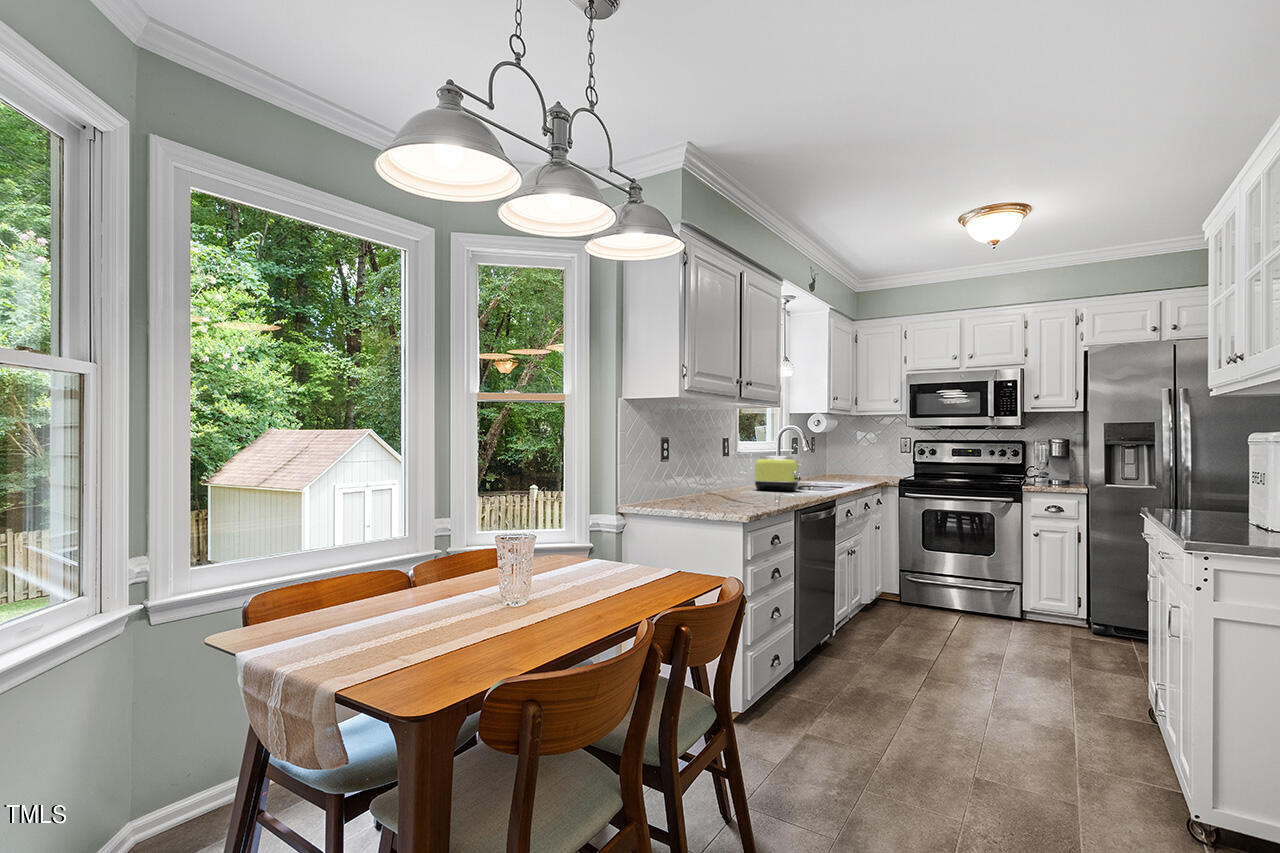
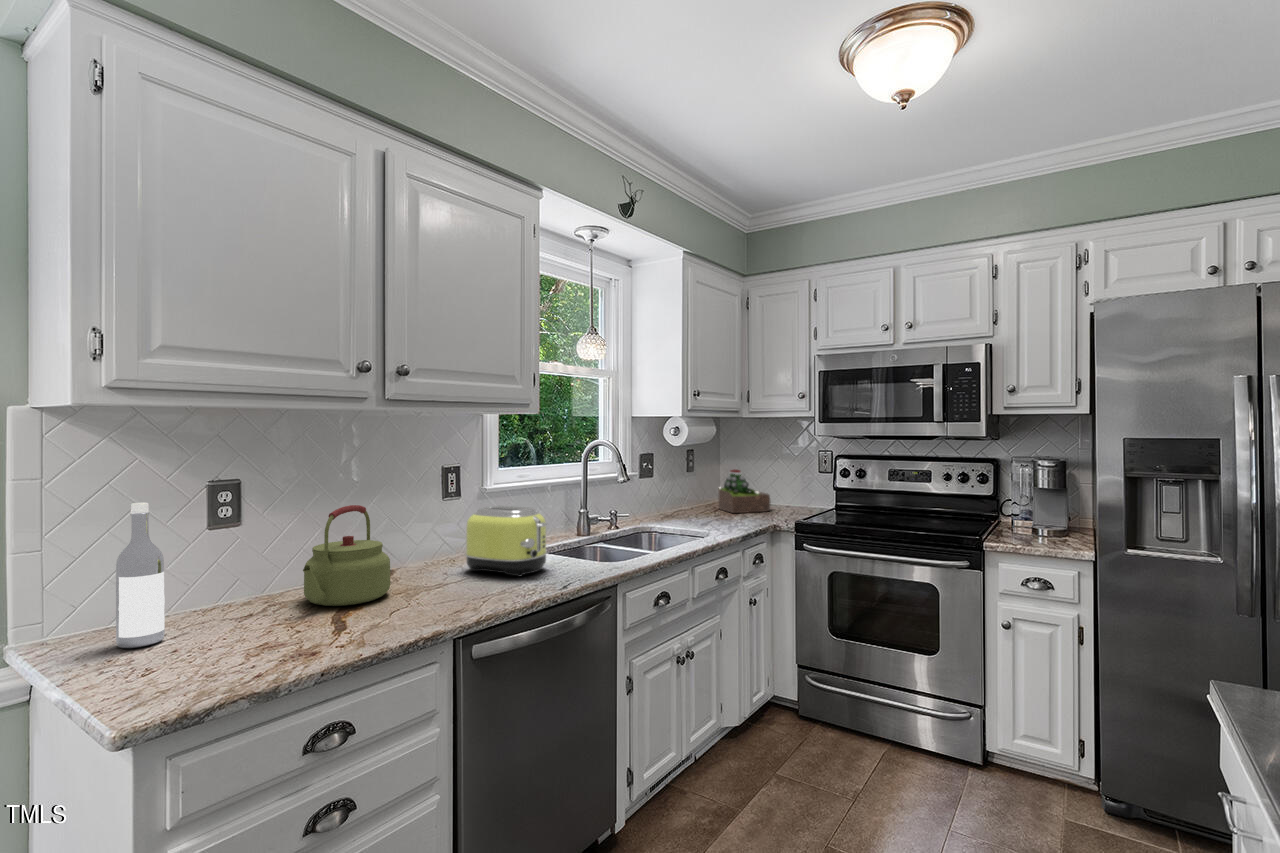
wine bottle: none [672,438,689,501] -> present [116,503,165,648]
kettle: none [706,448,746,496] -> present [303,505,390,606]
succulent plant: none [835,449,872,477] -> present [719,470,770,513]

